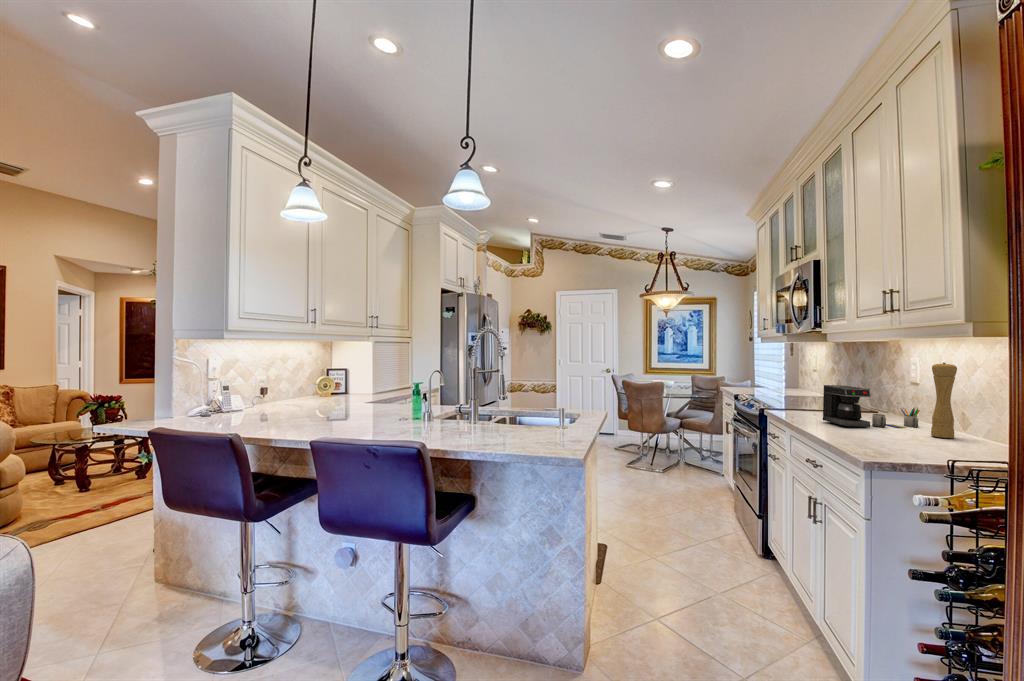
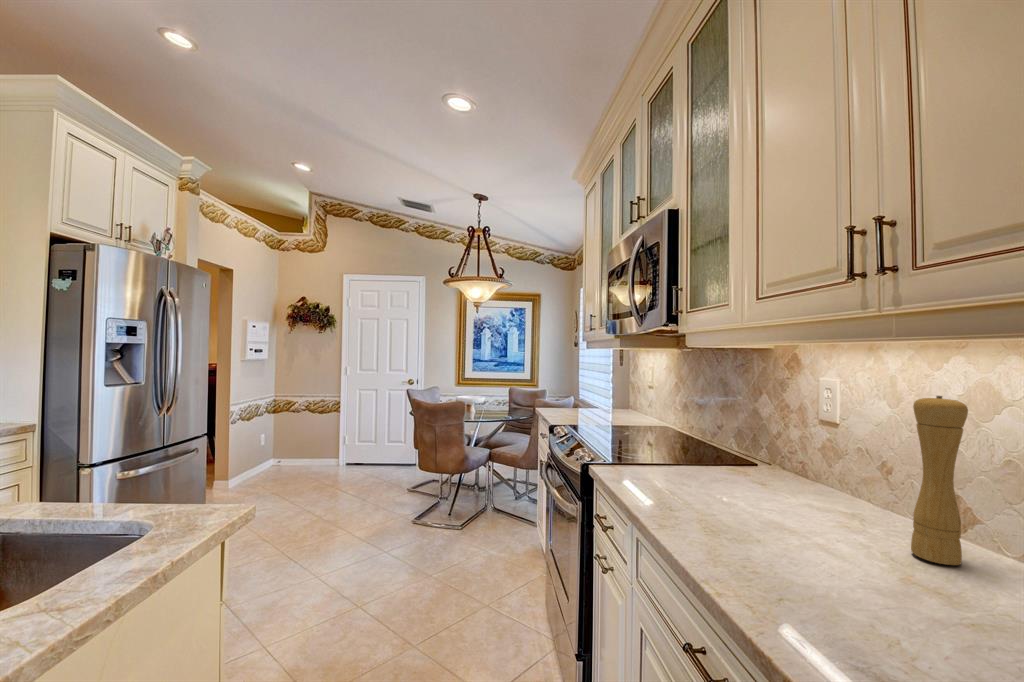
coffee maker: present [823,385,920,428] -> none [691,432,854,524]

